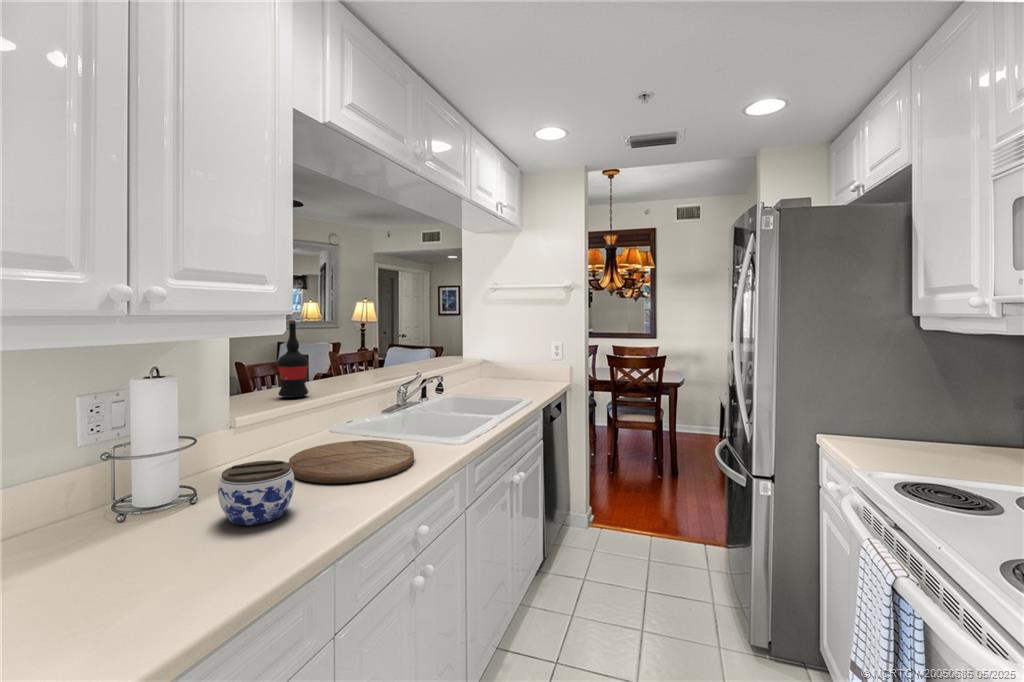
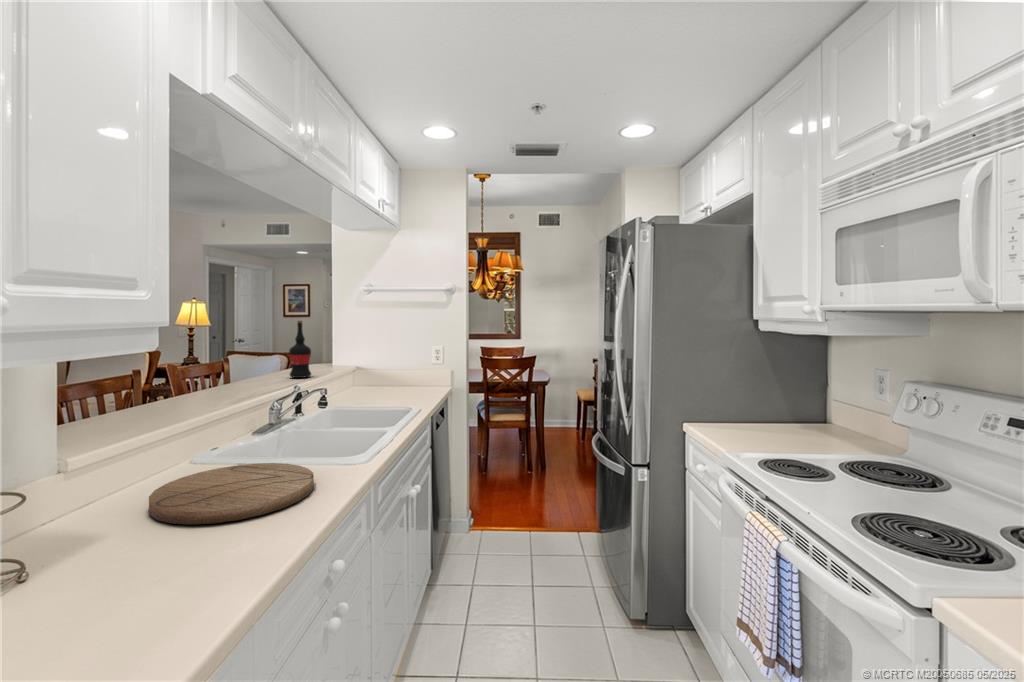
wine bottle: present [278,320,308,398] -> present [289,321,311,378]
jar: present [218,460,295,525] -> none [61,504,177,598]

